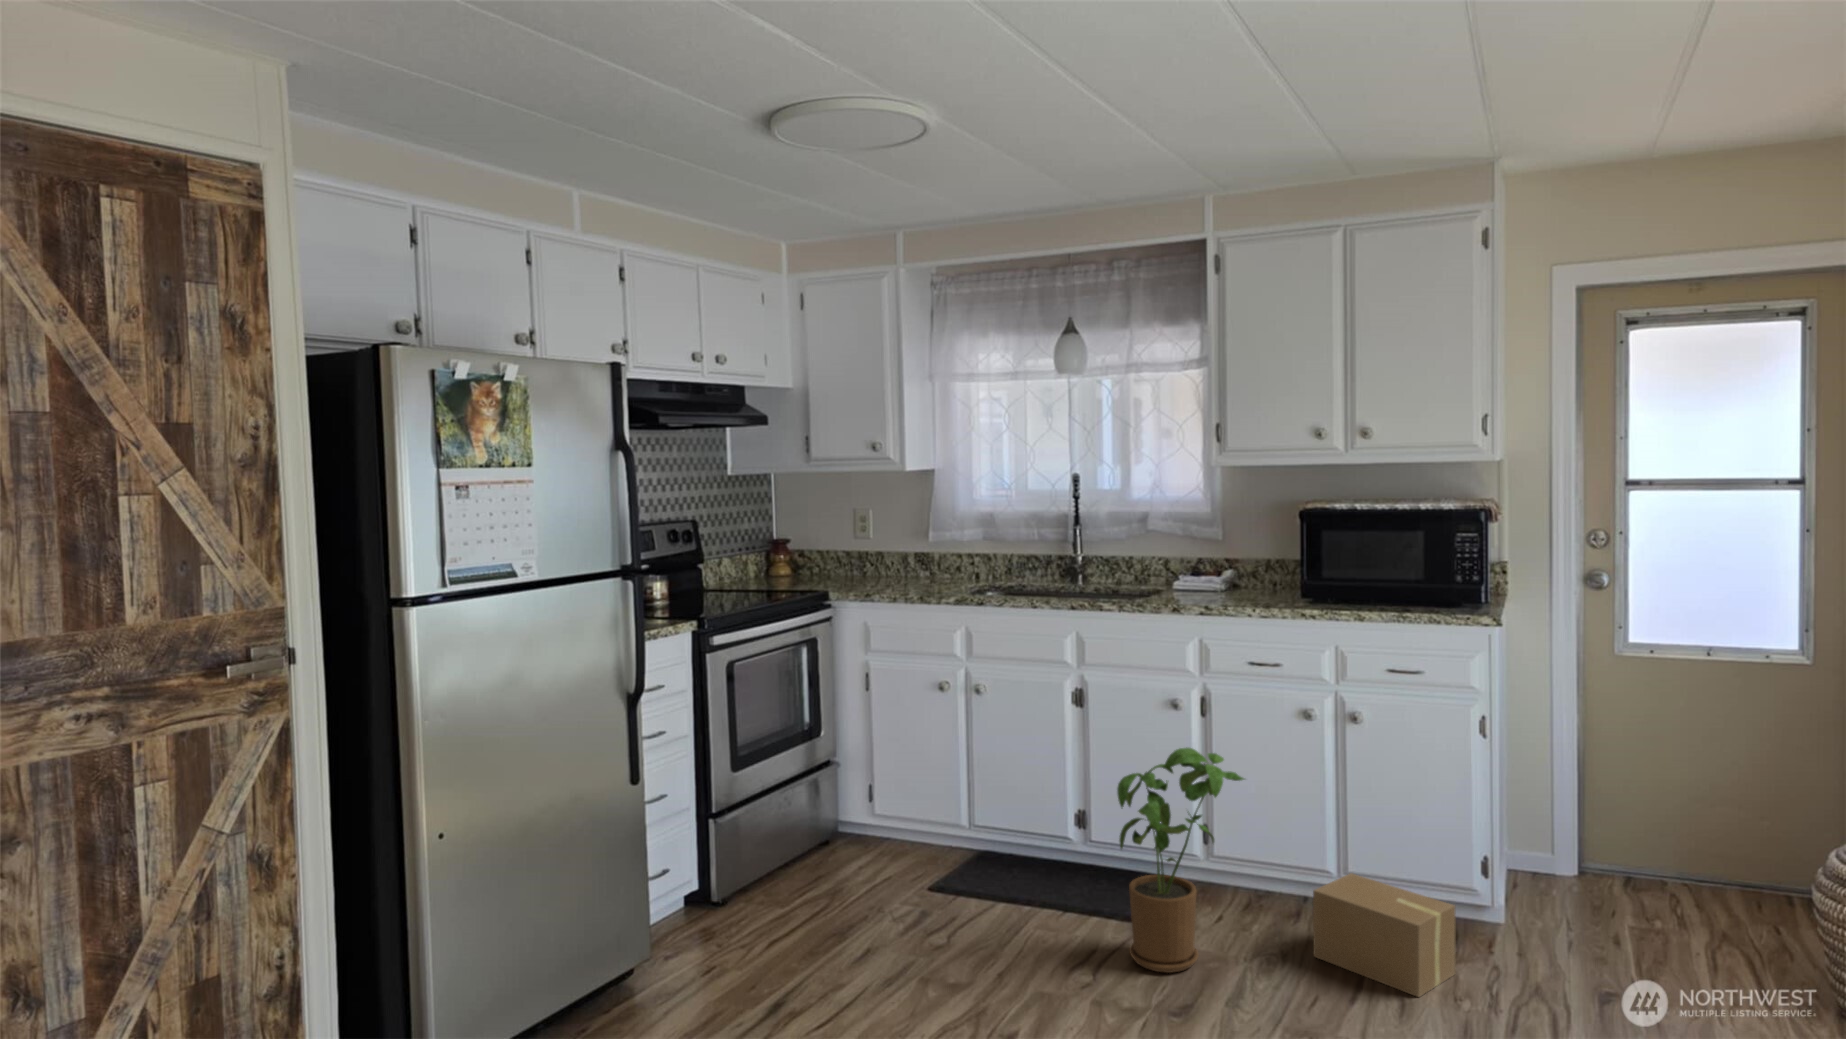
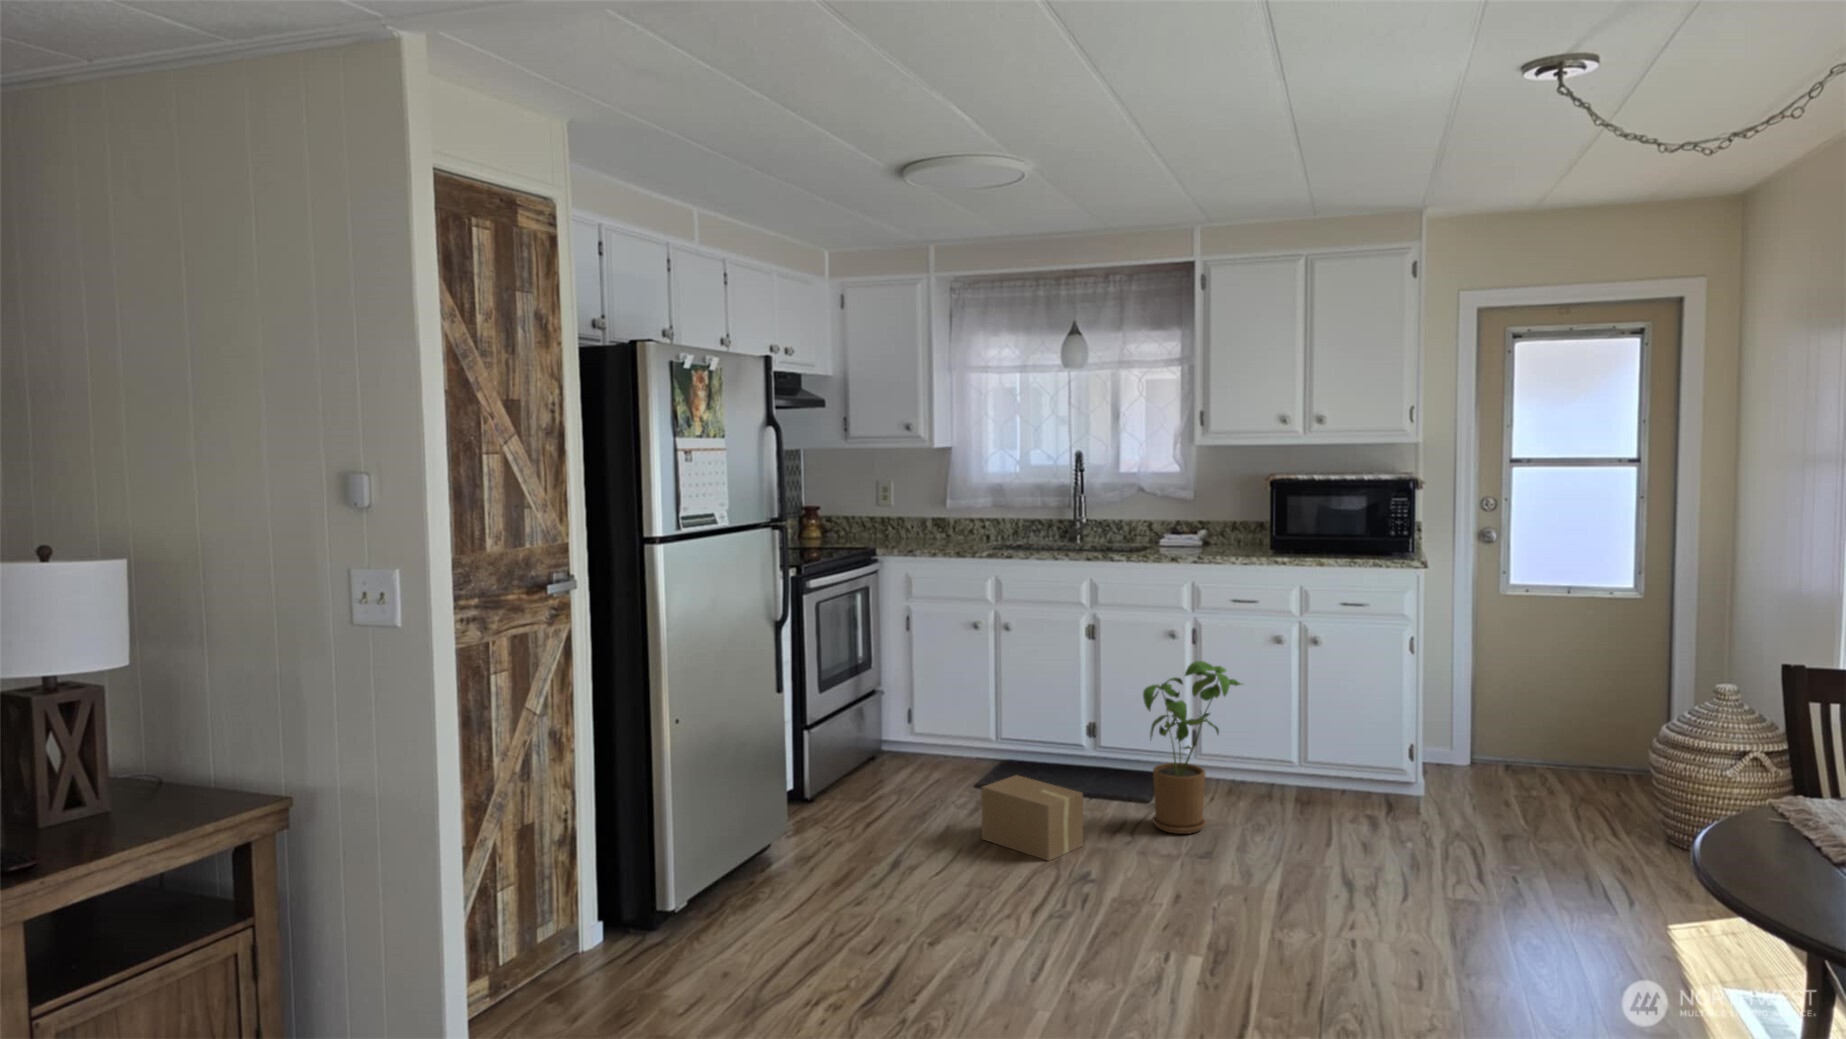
cardboard box: present [1313,873,1455,997] -> present [981,775,1083,861]

